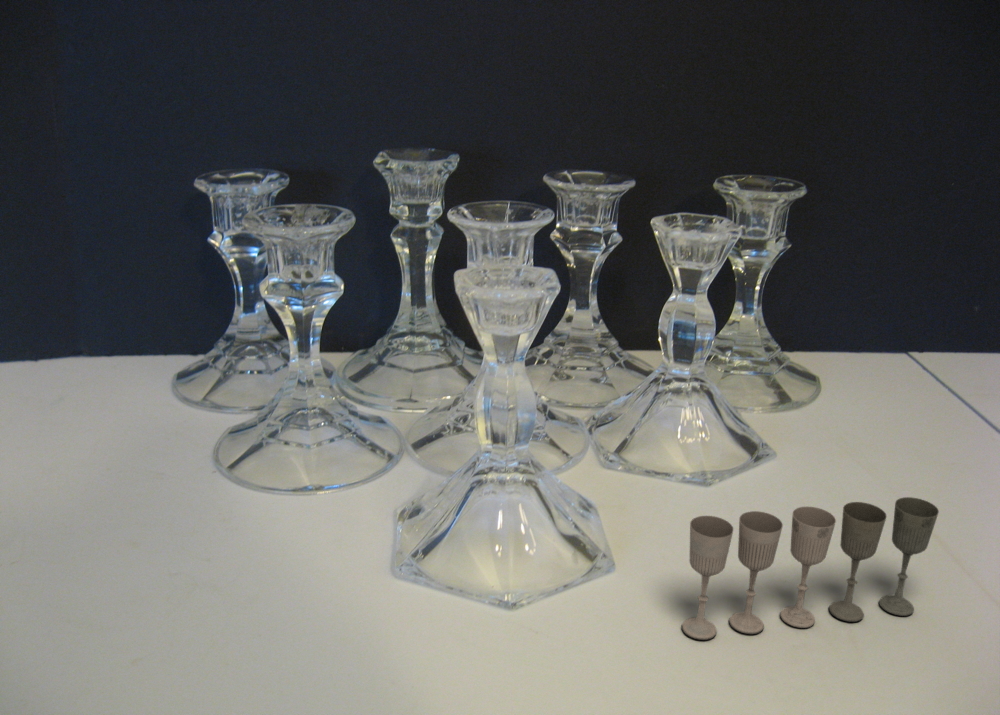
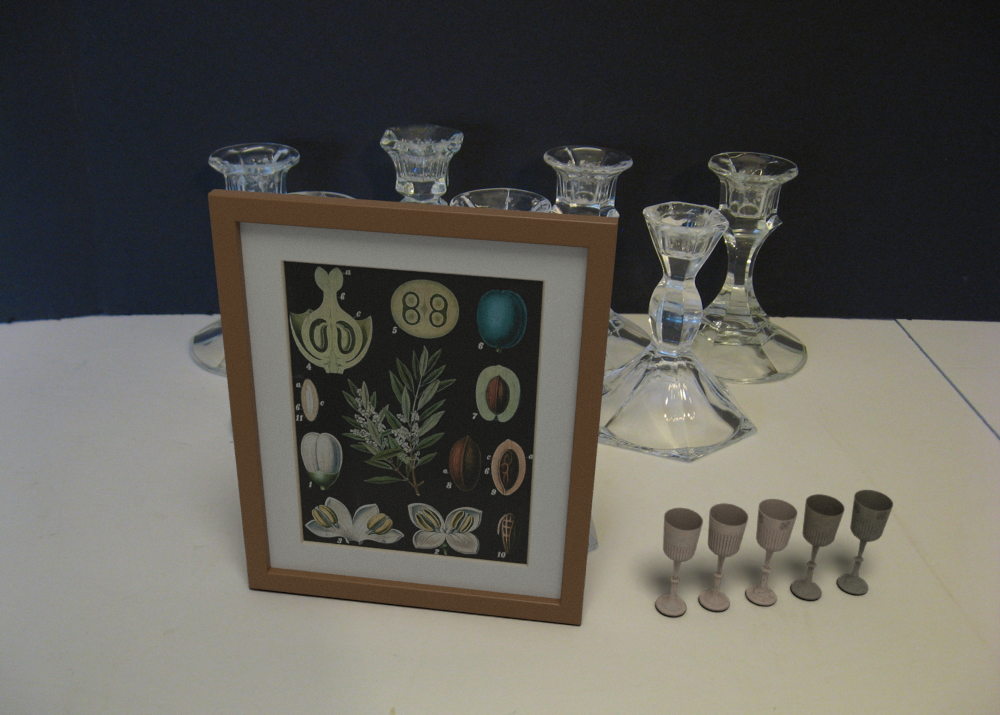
picture frame: none [192,156,638,650] -> present [208,189,618,625]

